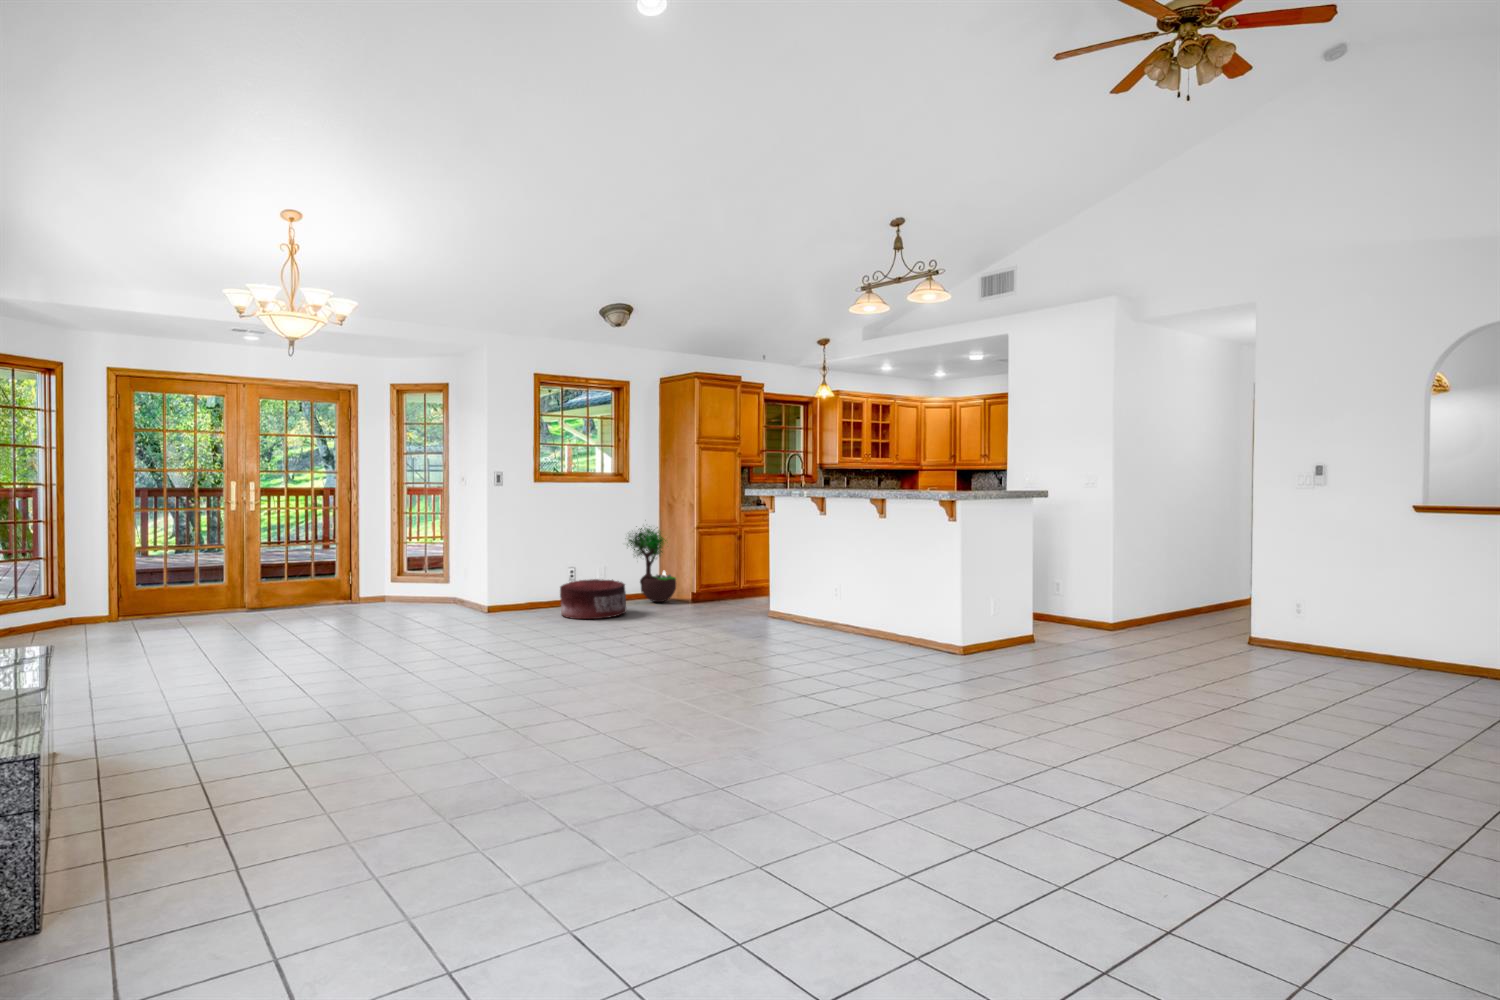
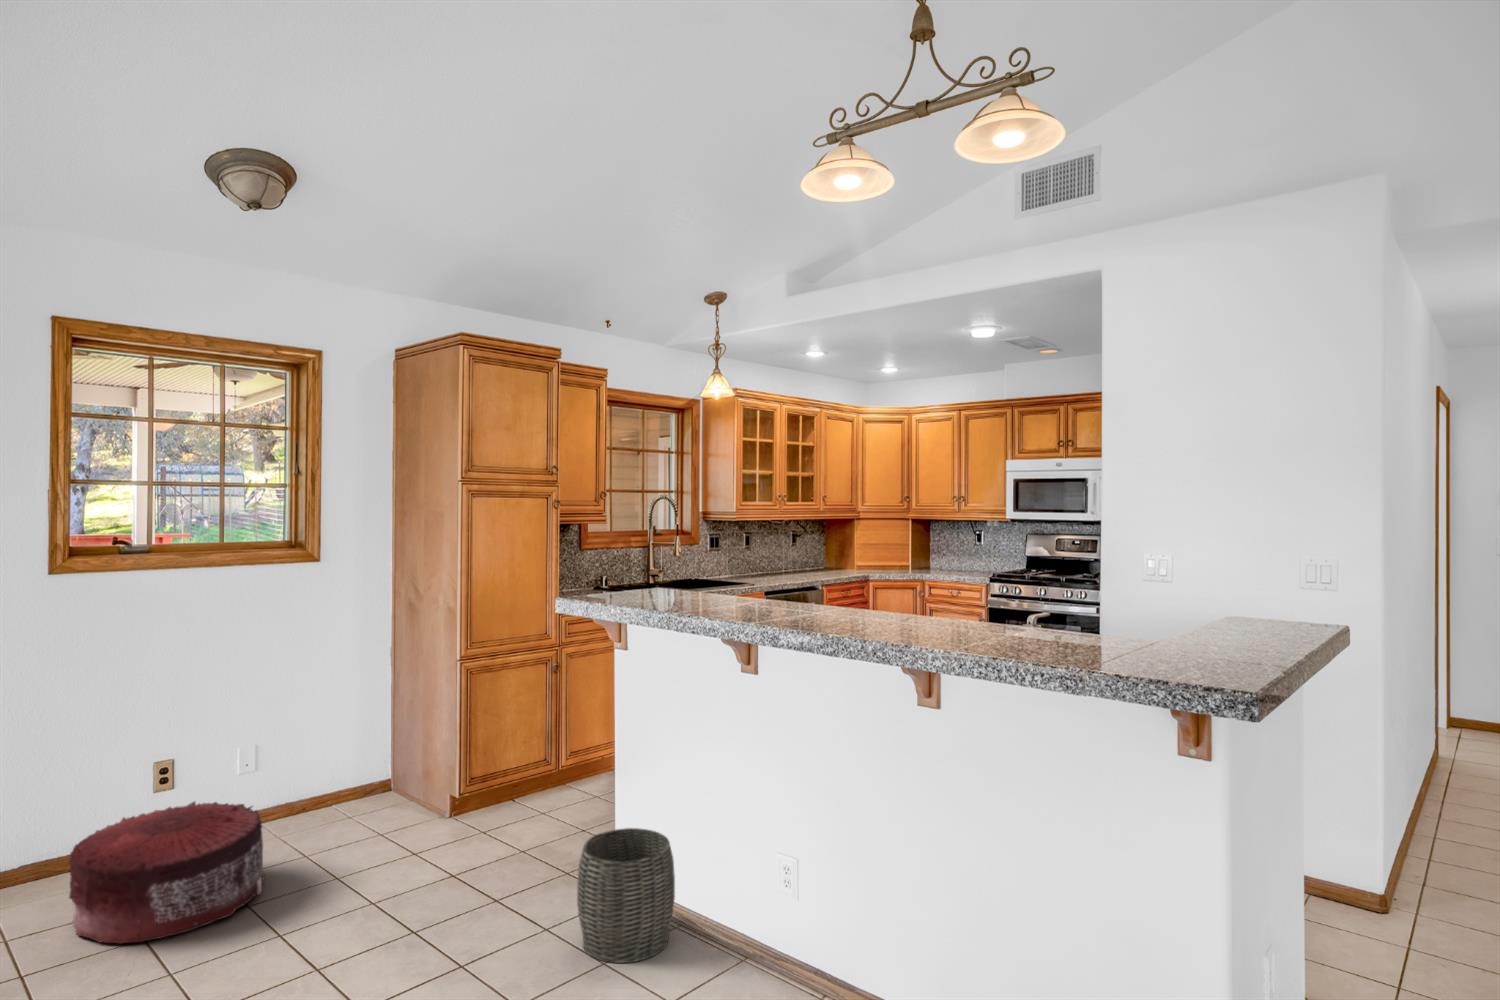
potted tree: present [627,527,676,602] -> none [293,643,417,820]
woven basket: none [757,584,796,627] -> present [577,828,675,963]

